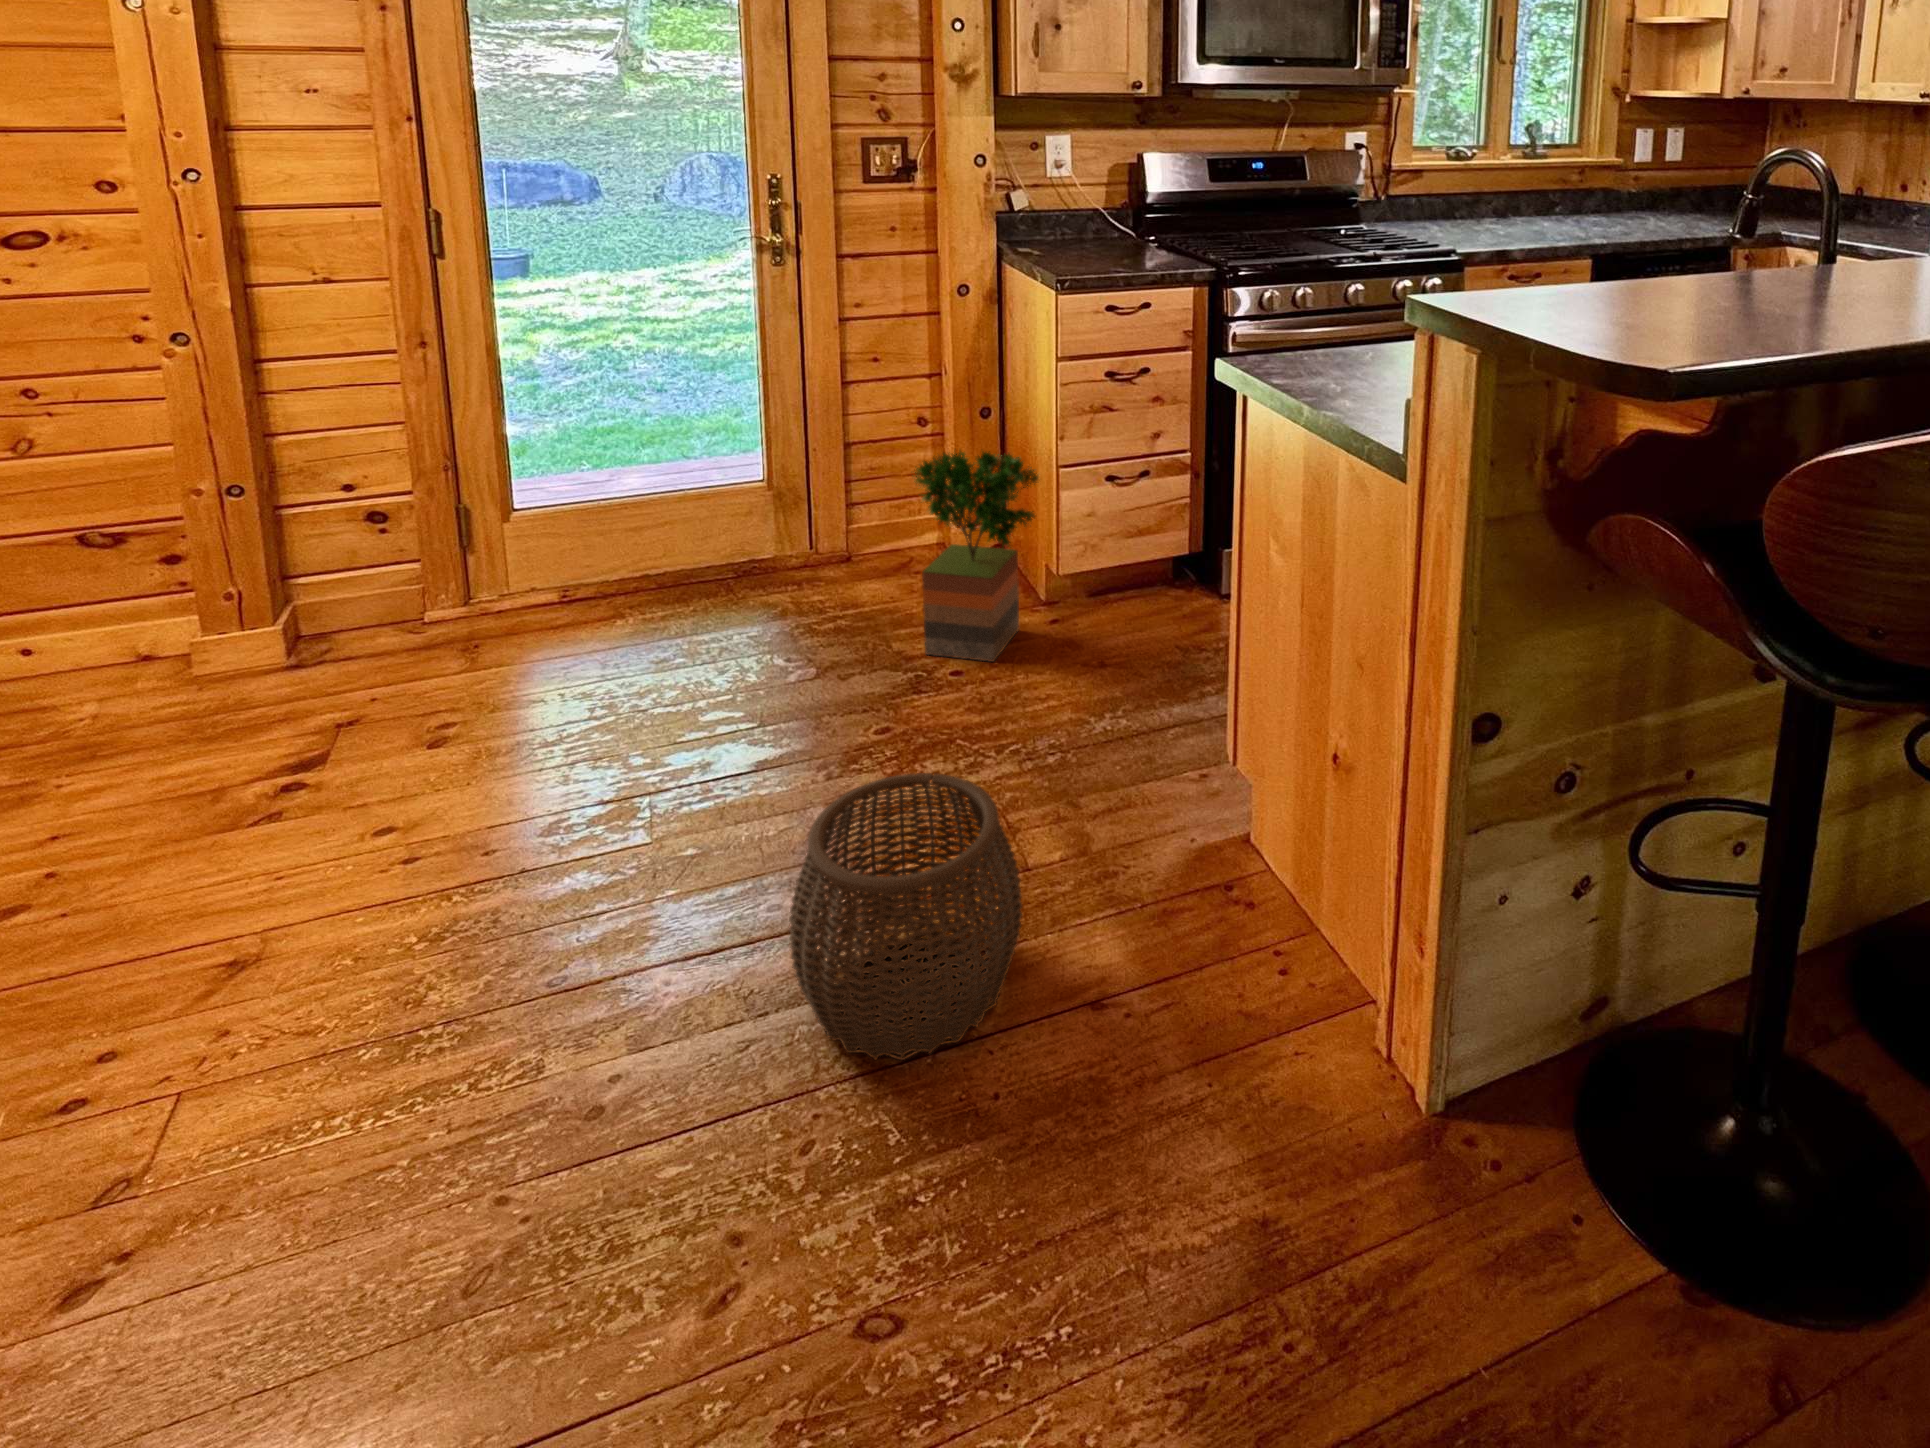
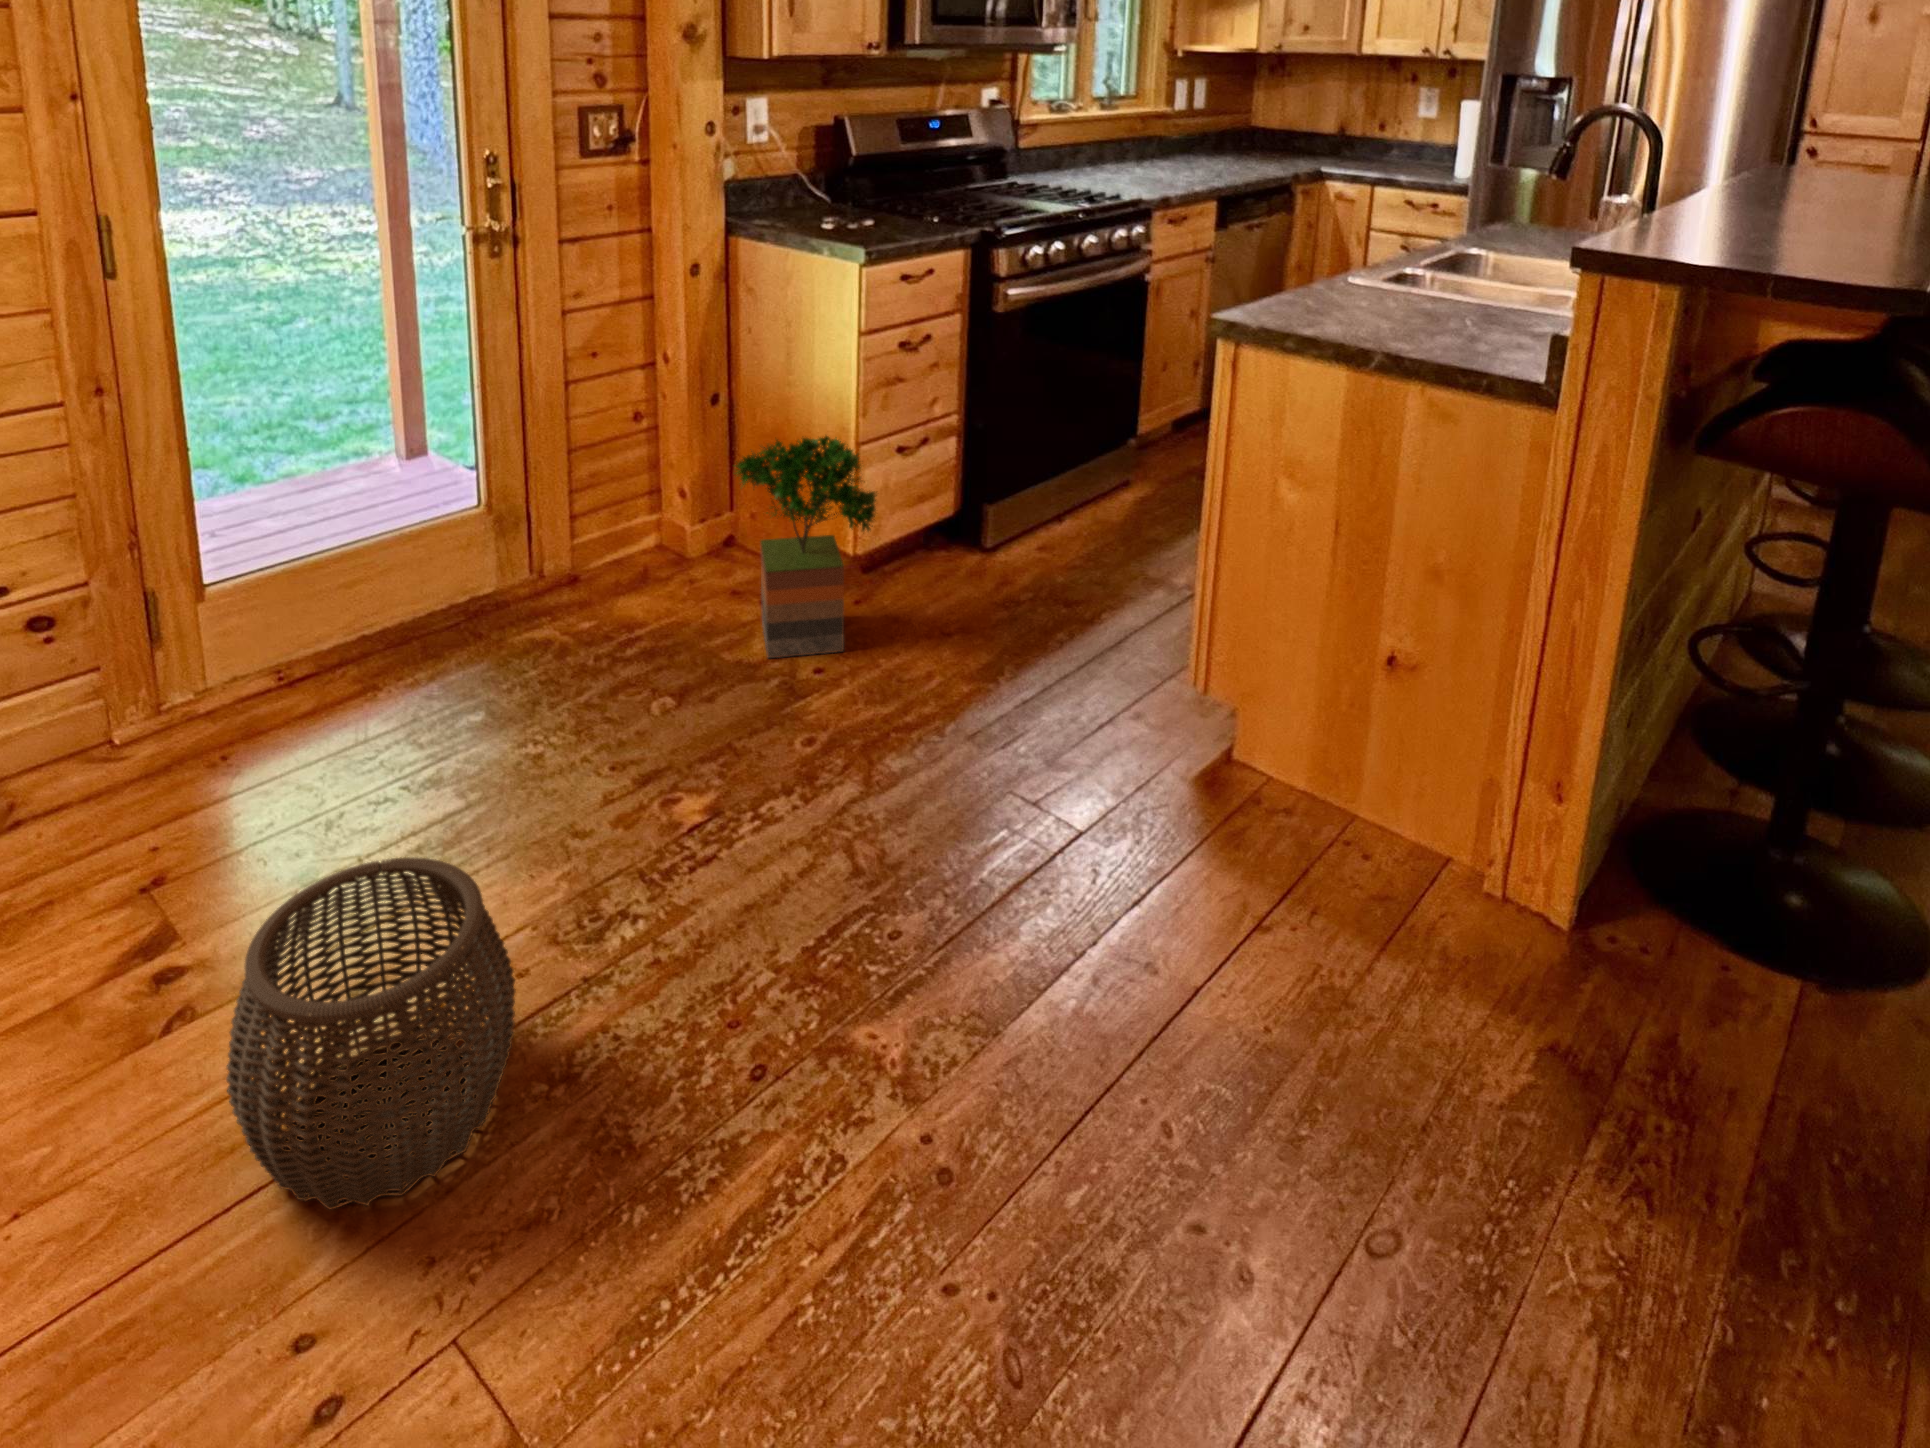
woven basket: present [789,773,1022,1060] -> present [226,857,516,1209]

